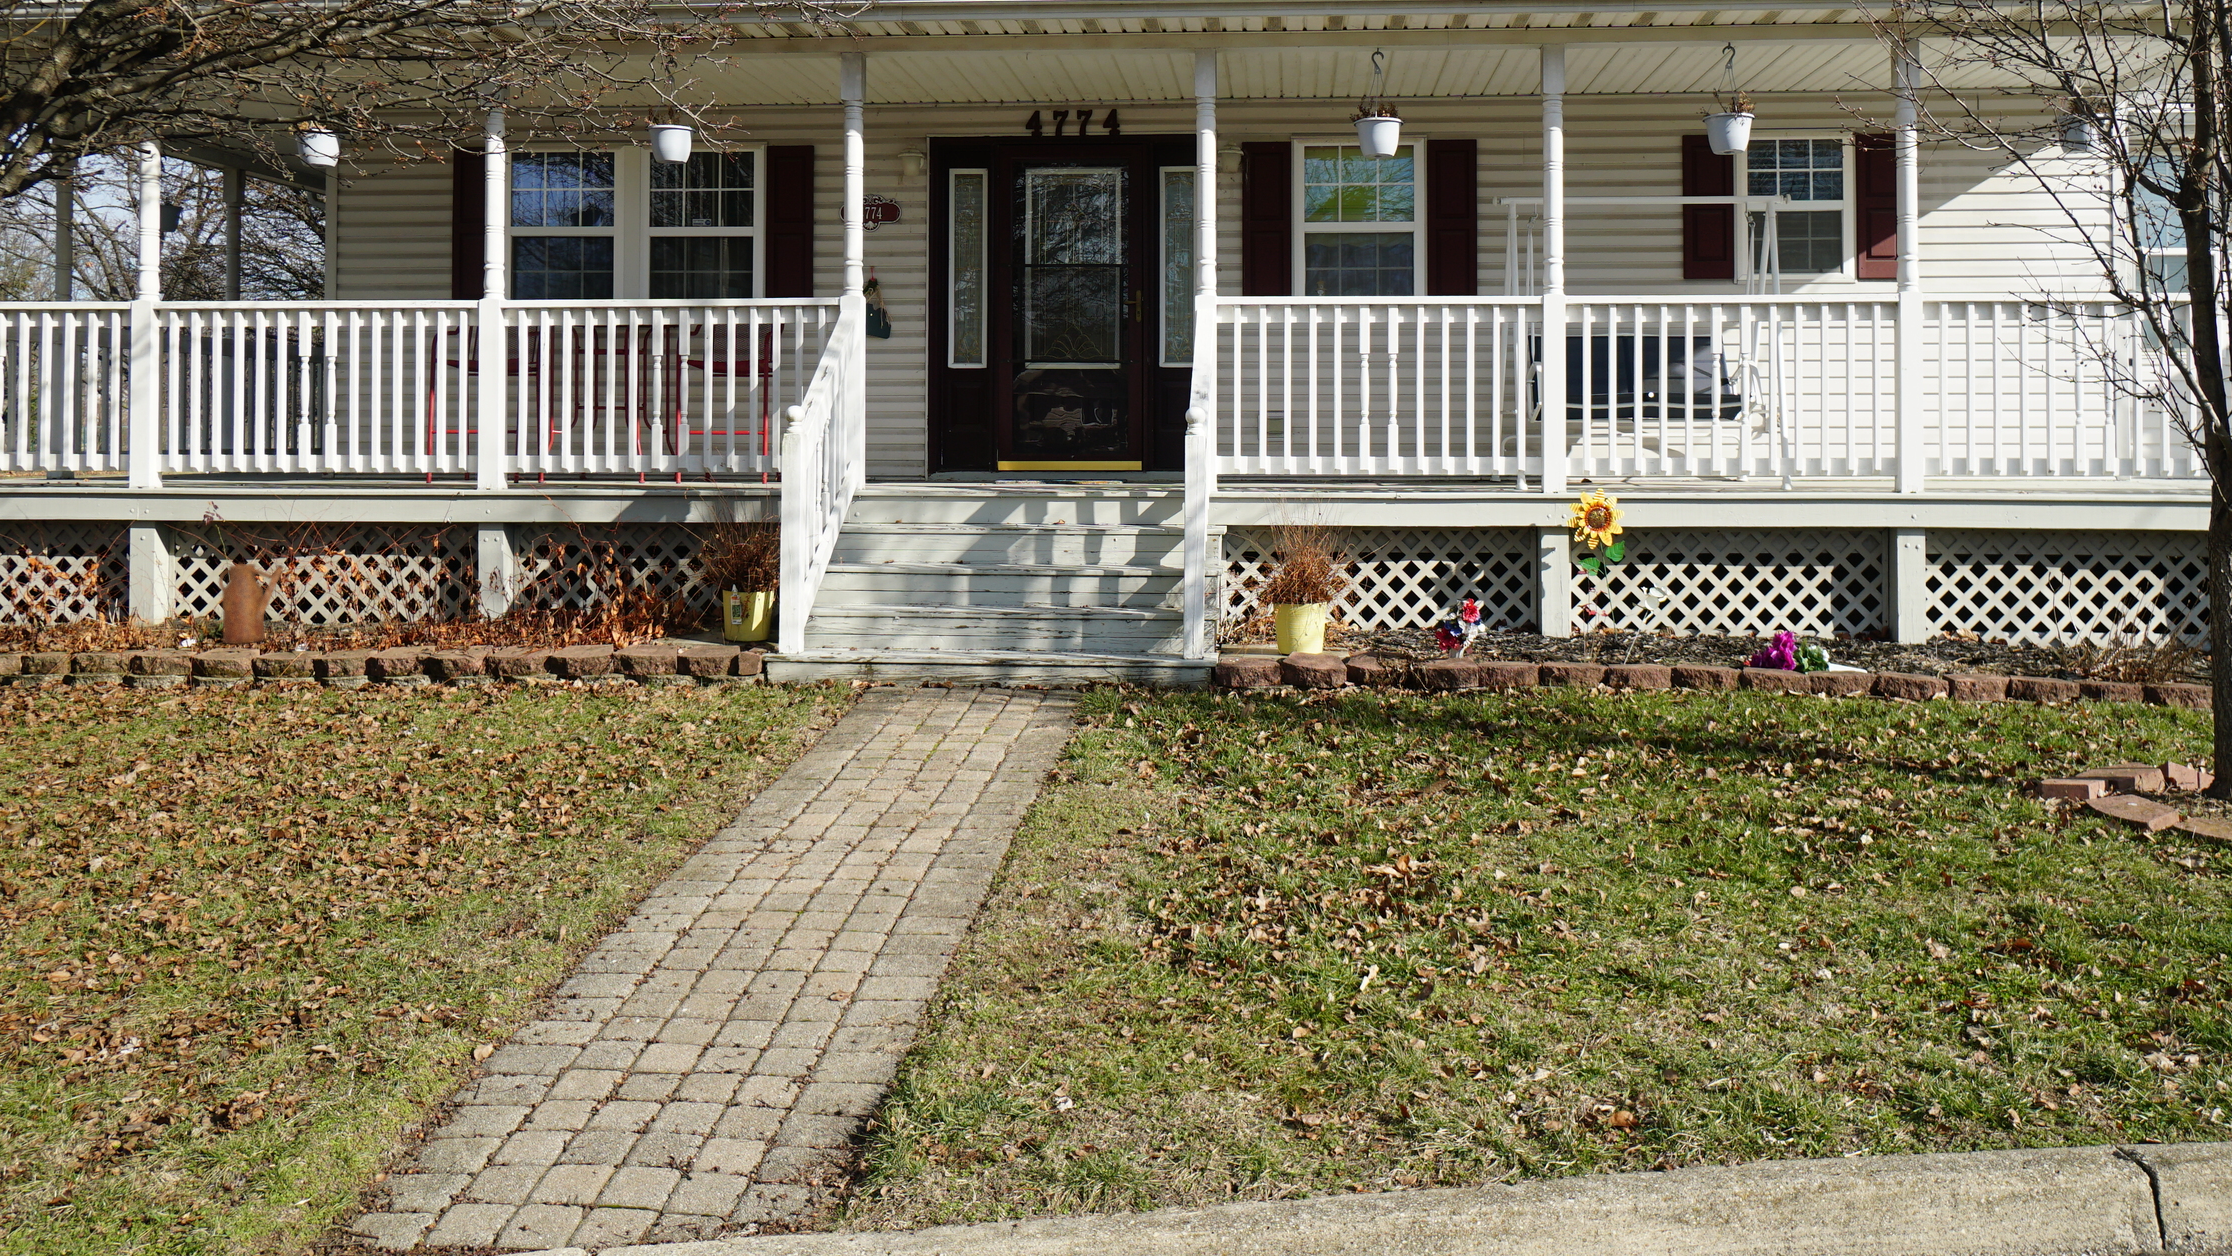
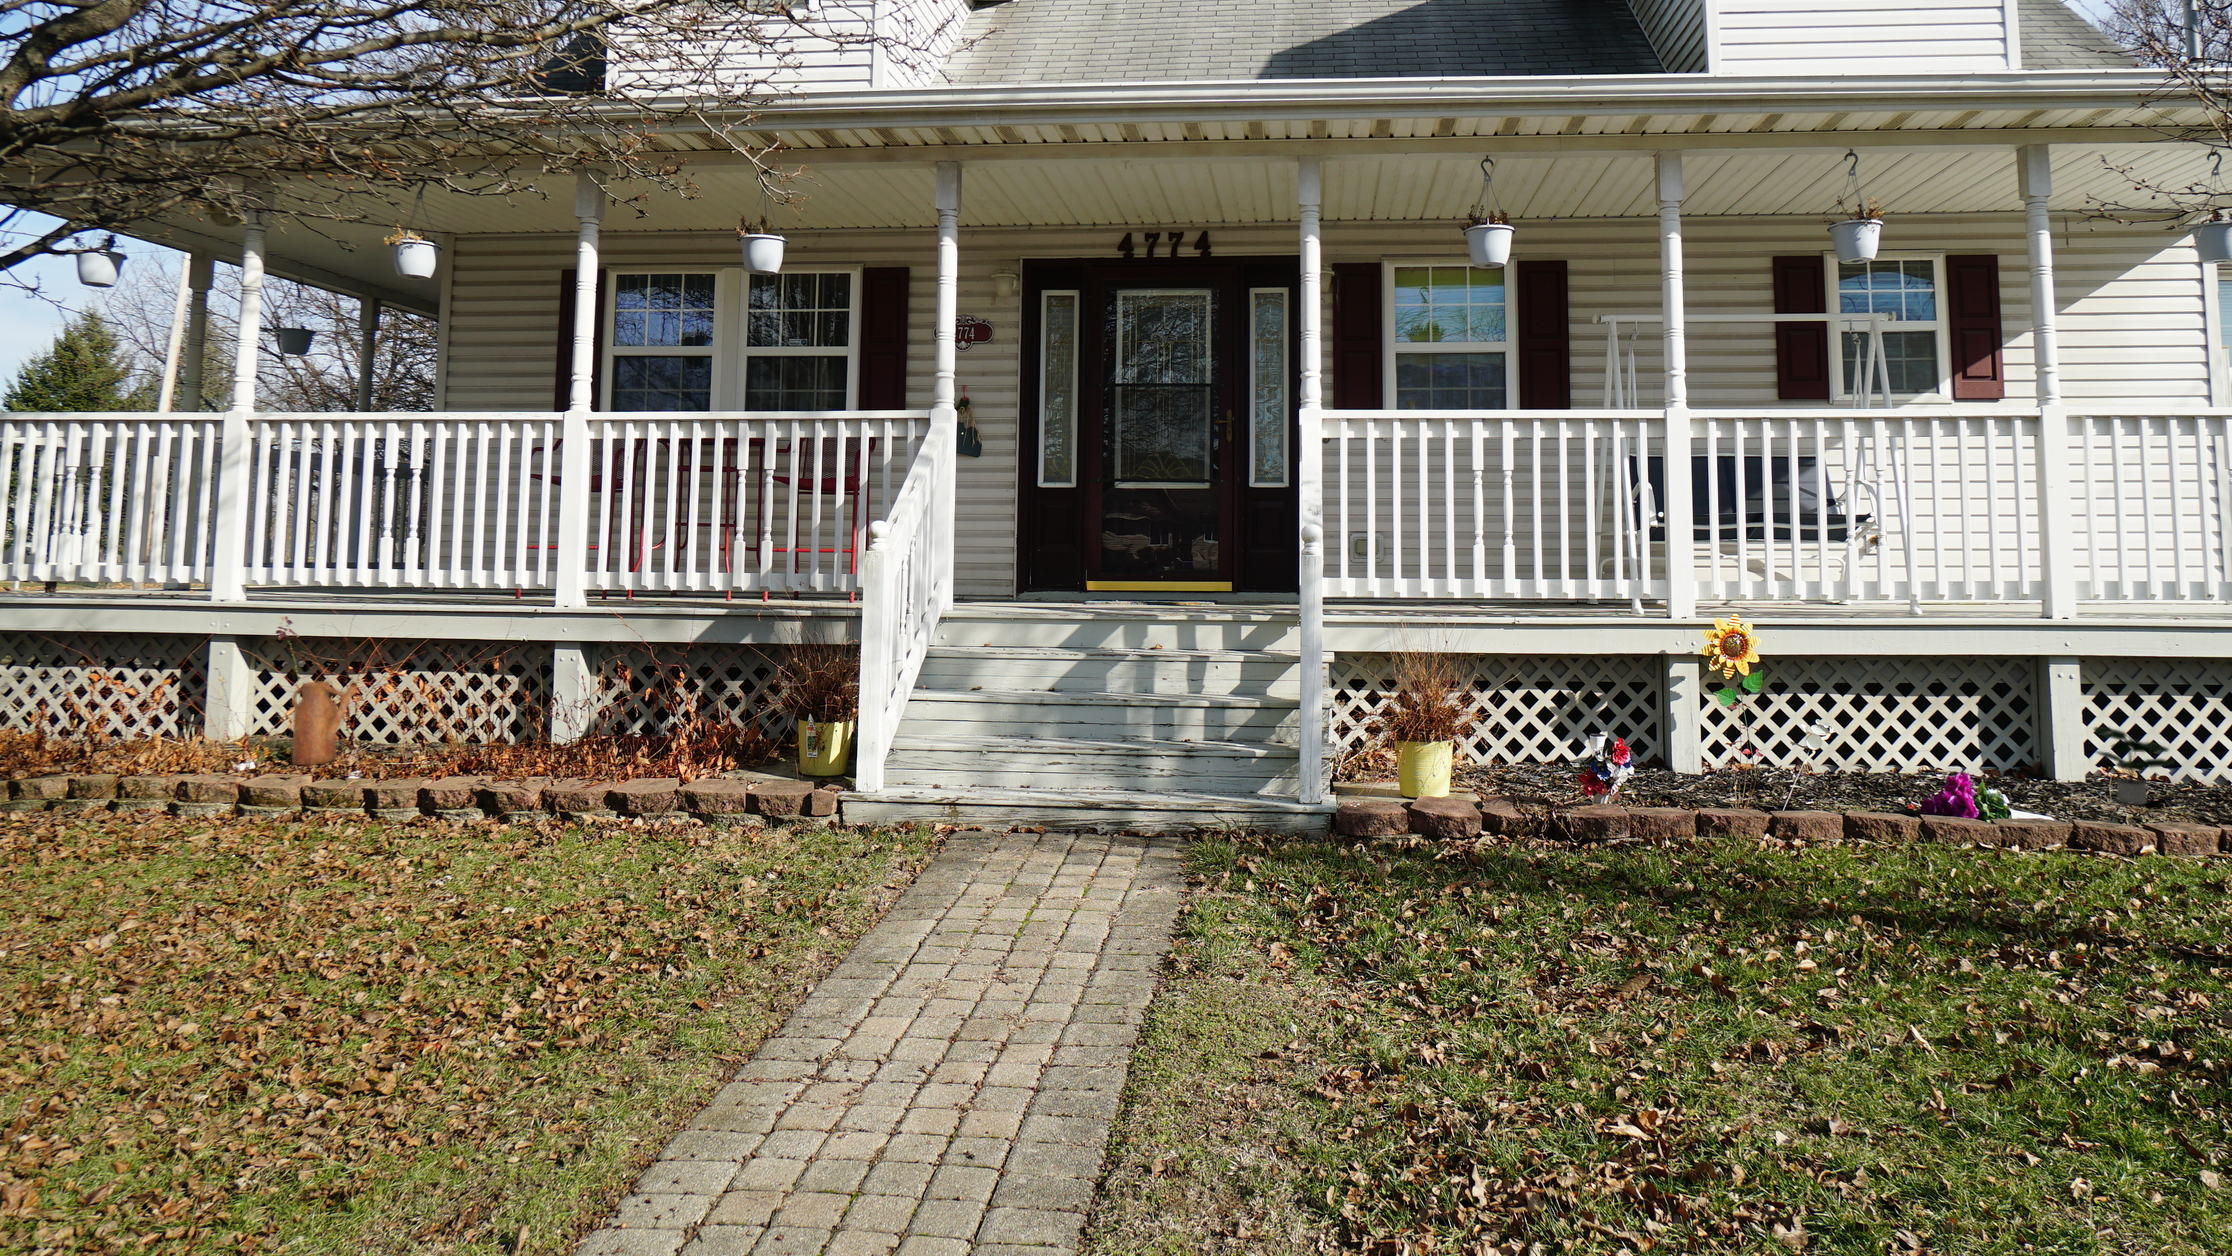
potted plant: none [1928,591,1997,661] -> present [2094,727,2173,805]

